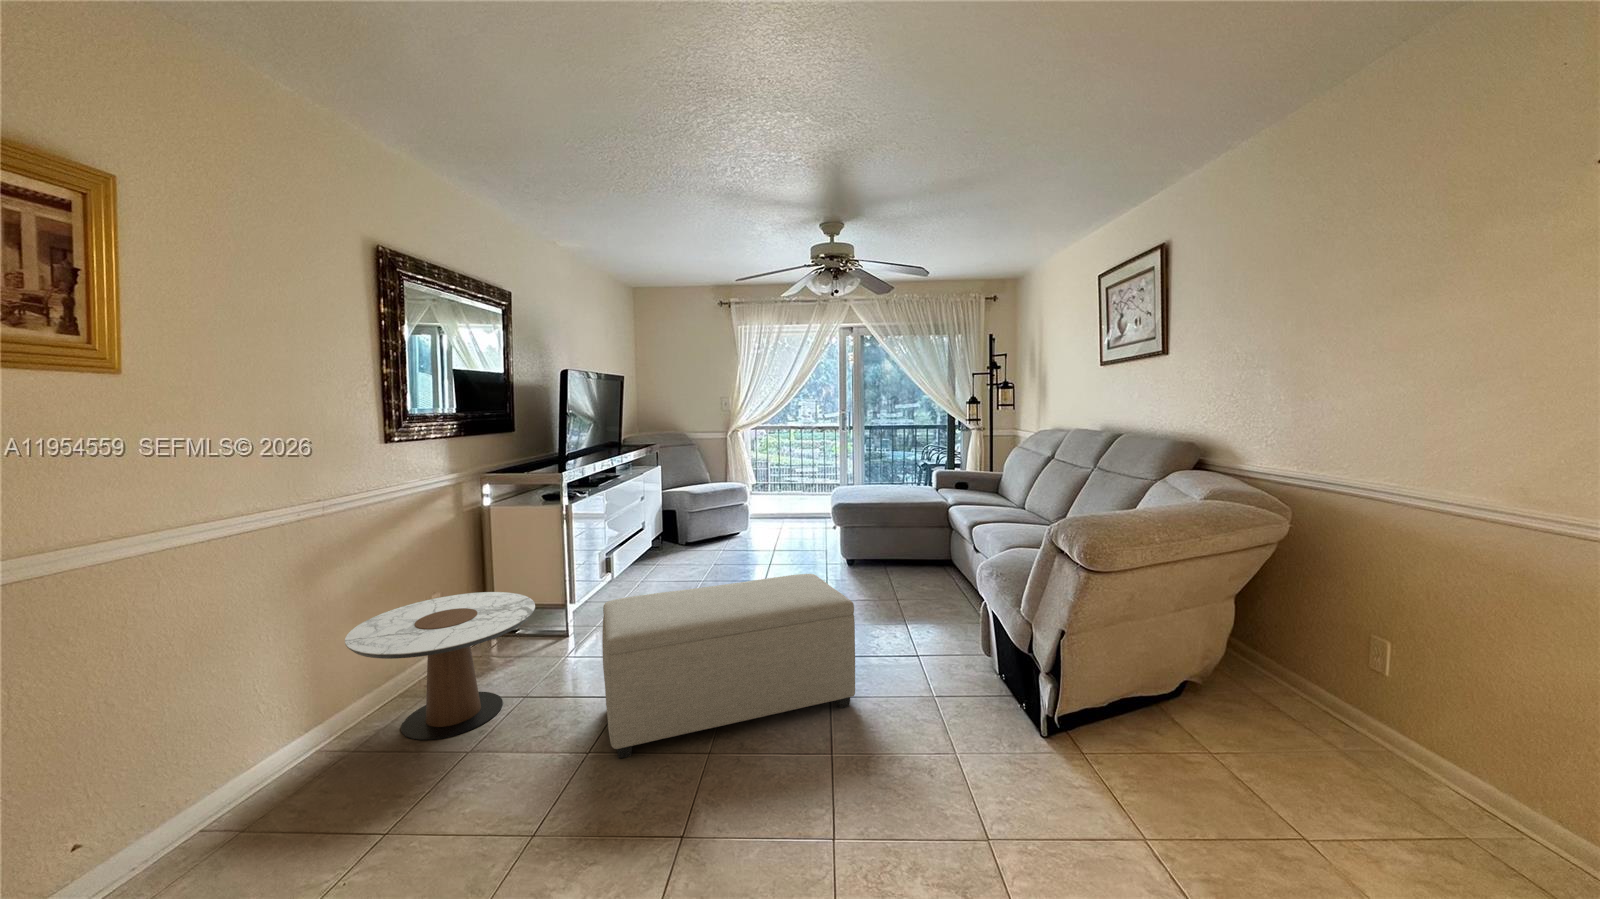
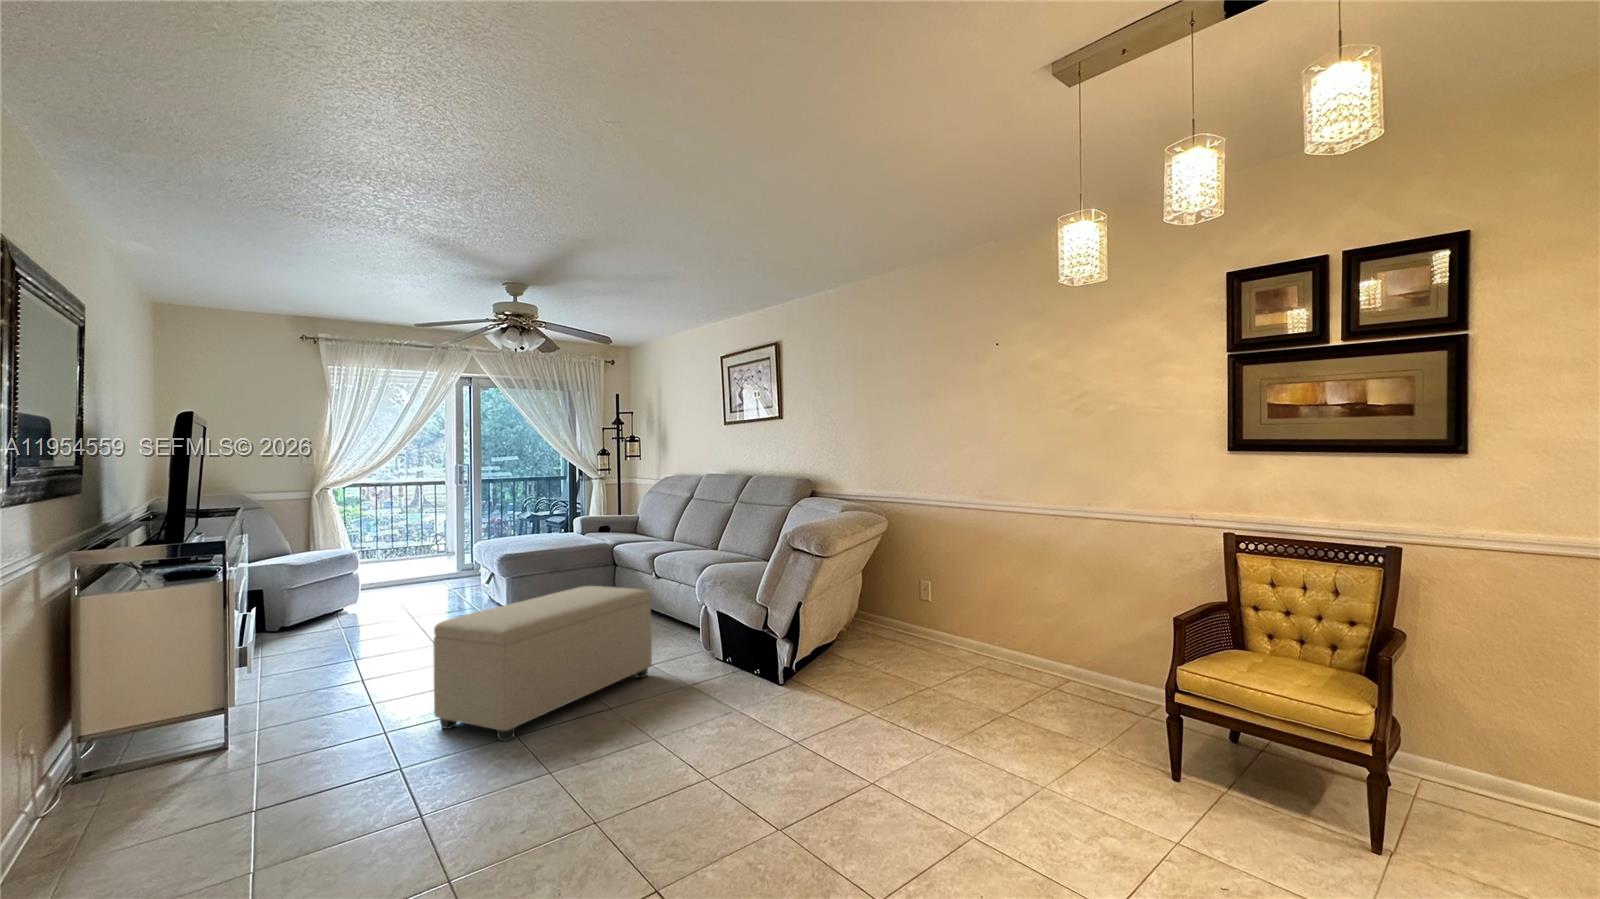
side table: present [345,592,535,740] -> none [122,645,357,808]

